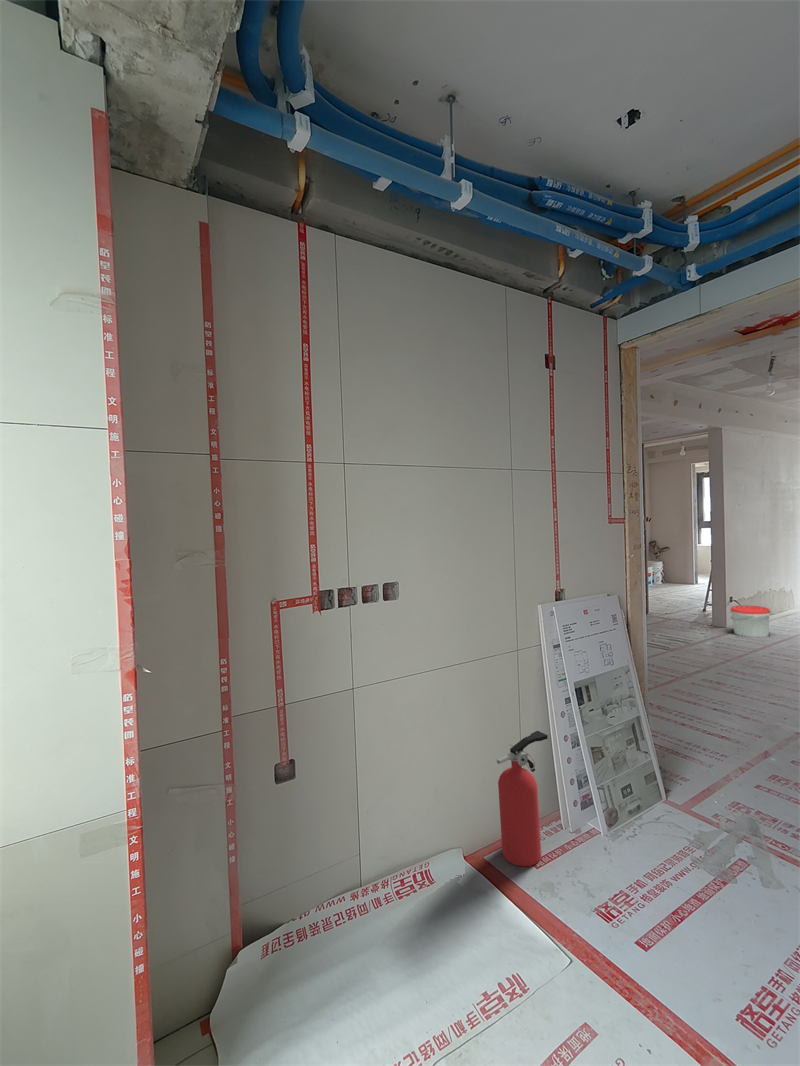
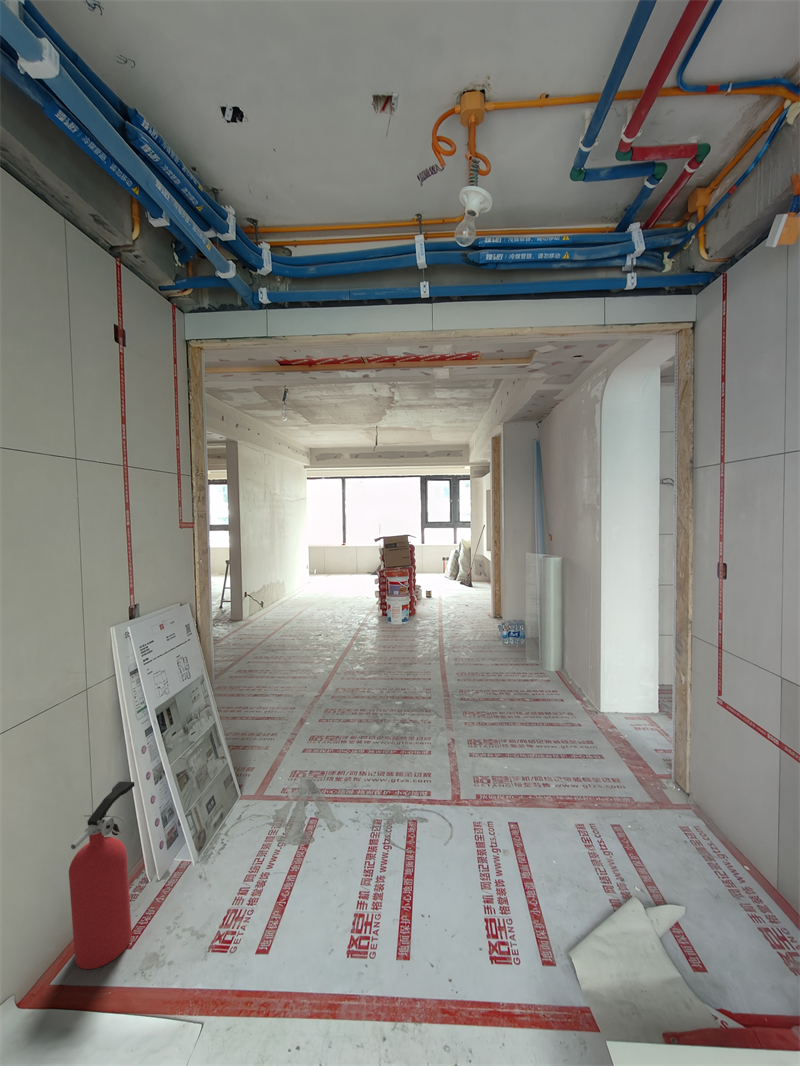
bucket: present [730,605,771,637] -> none [246,596,275,623]

